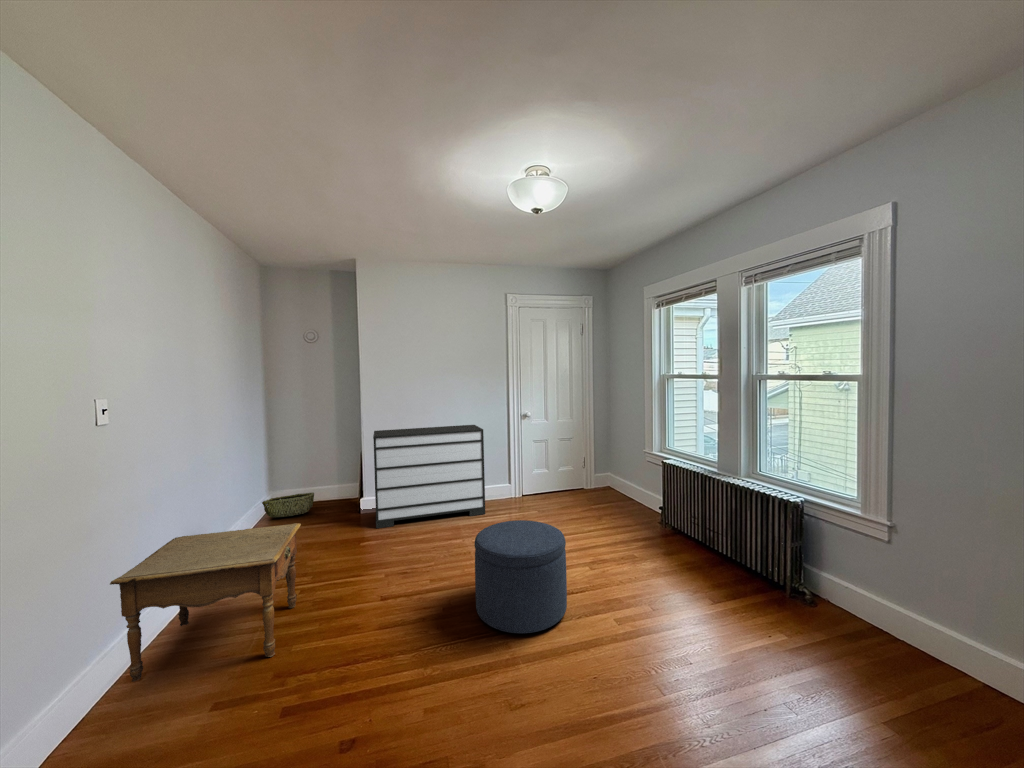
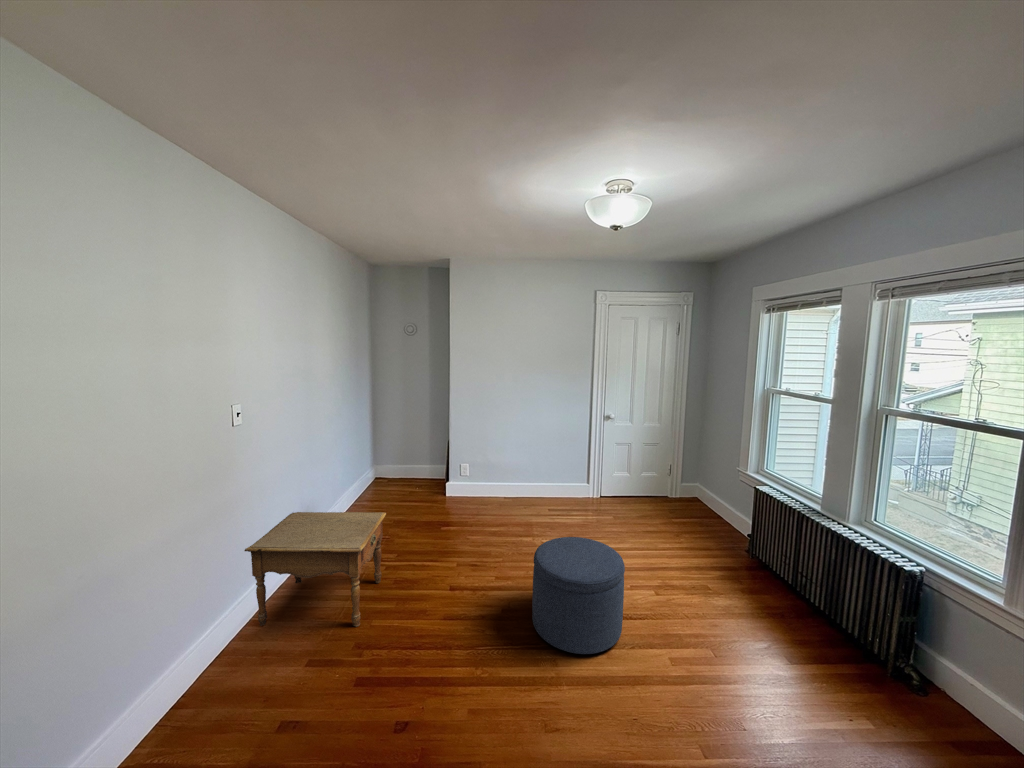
dresser: present [373,425,485,528] -> none [456,422,561,514]
woven basket: present [262,493,314,517] -> none [364,471,407,491]

